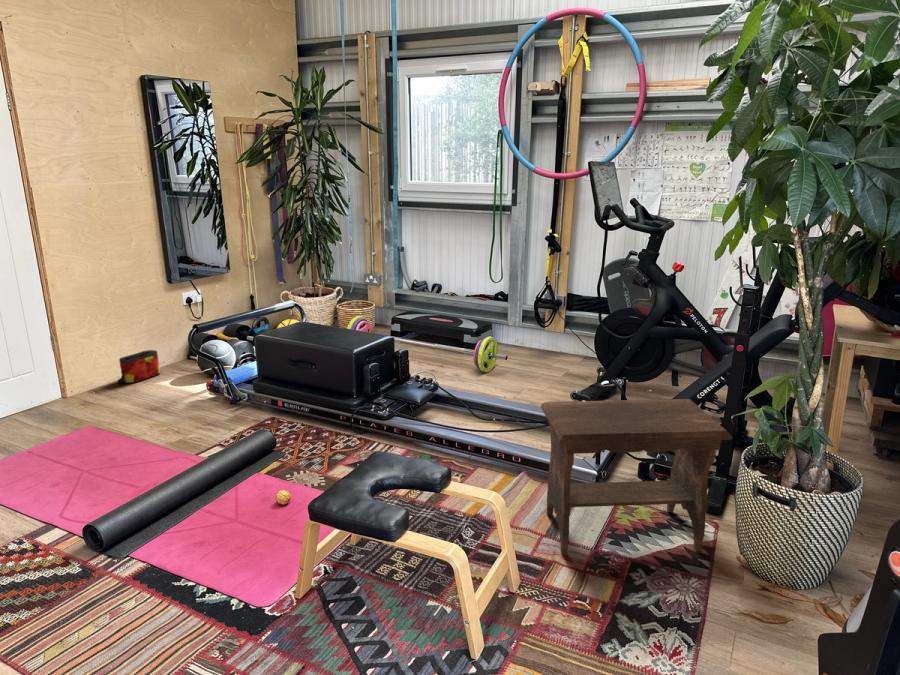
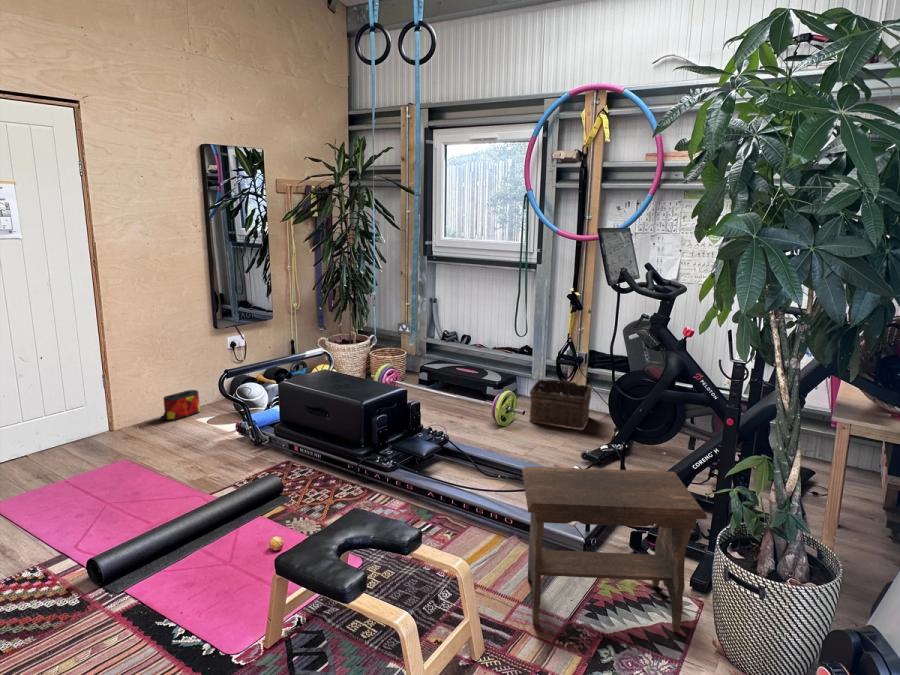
basket: none [513,323,574,372] -> present [529,380,592,429]

